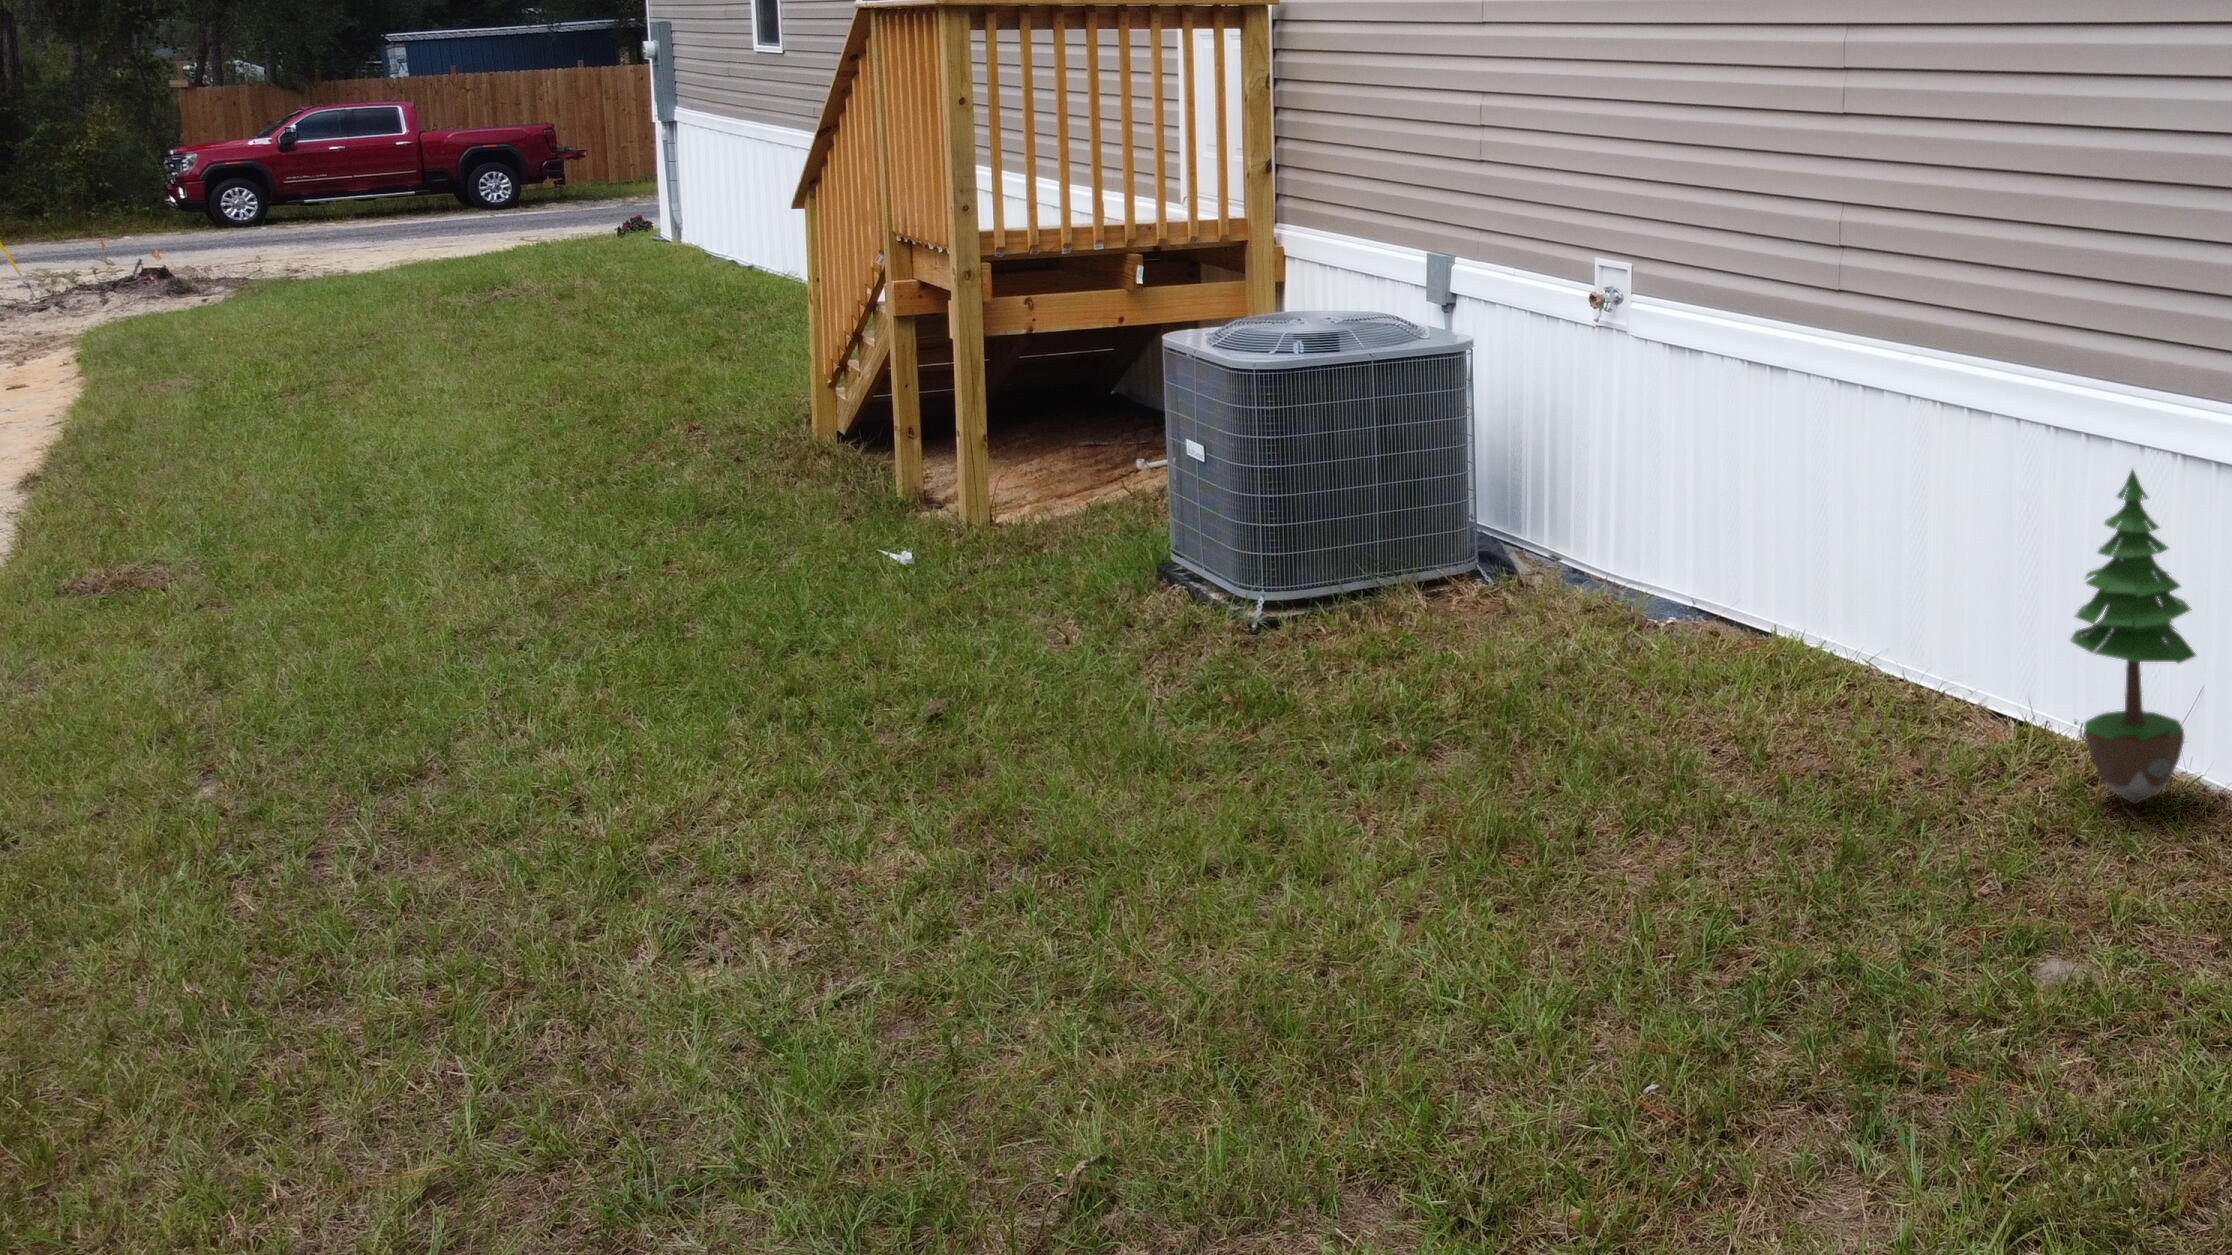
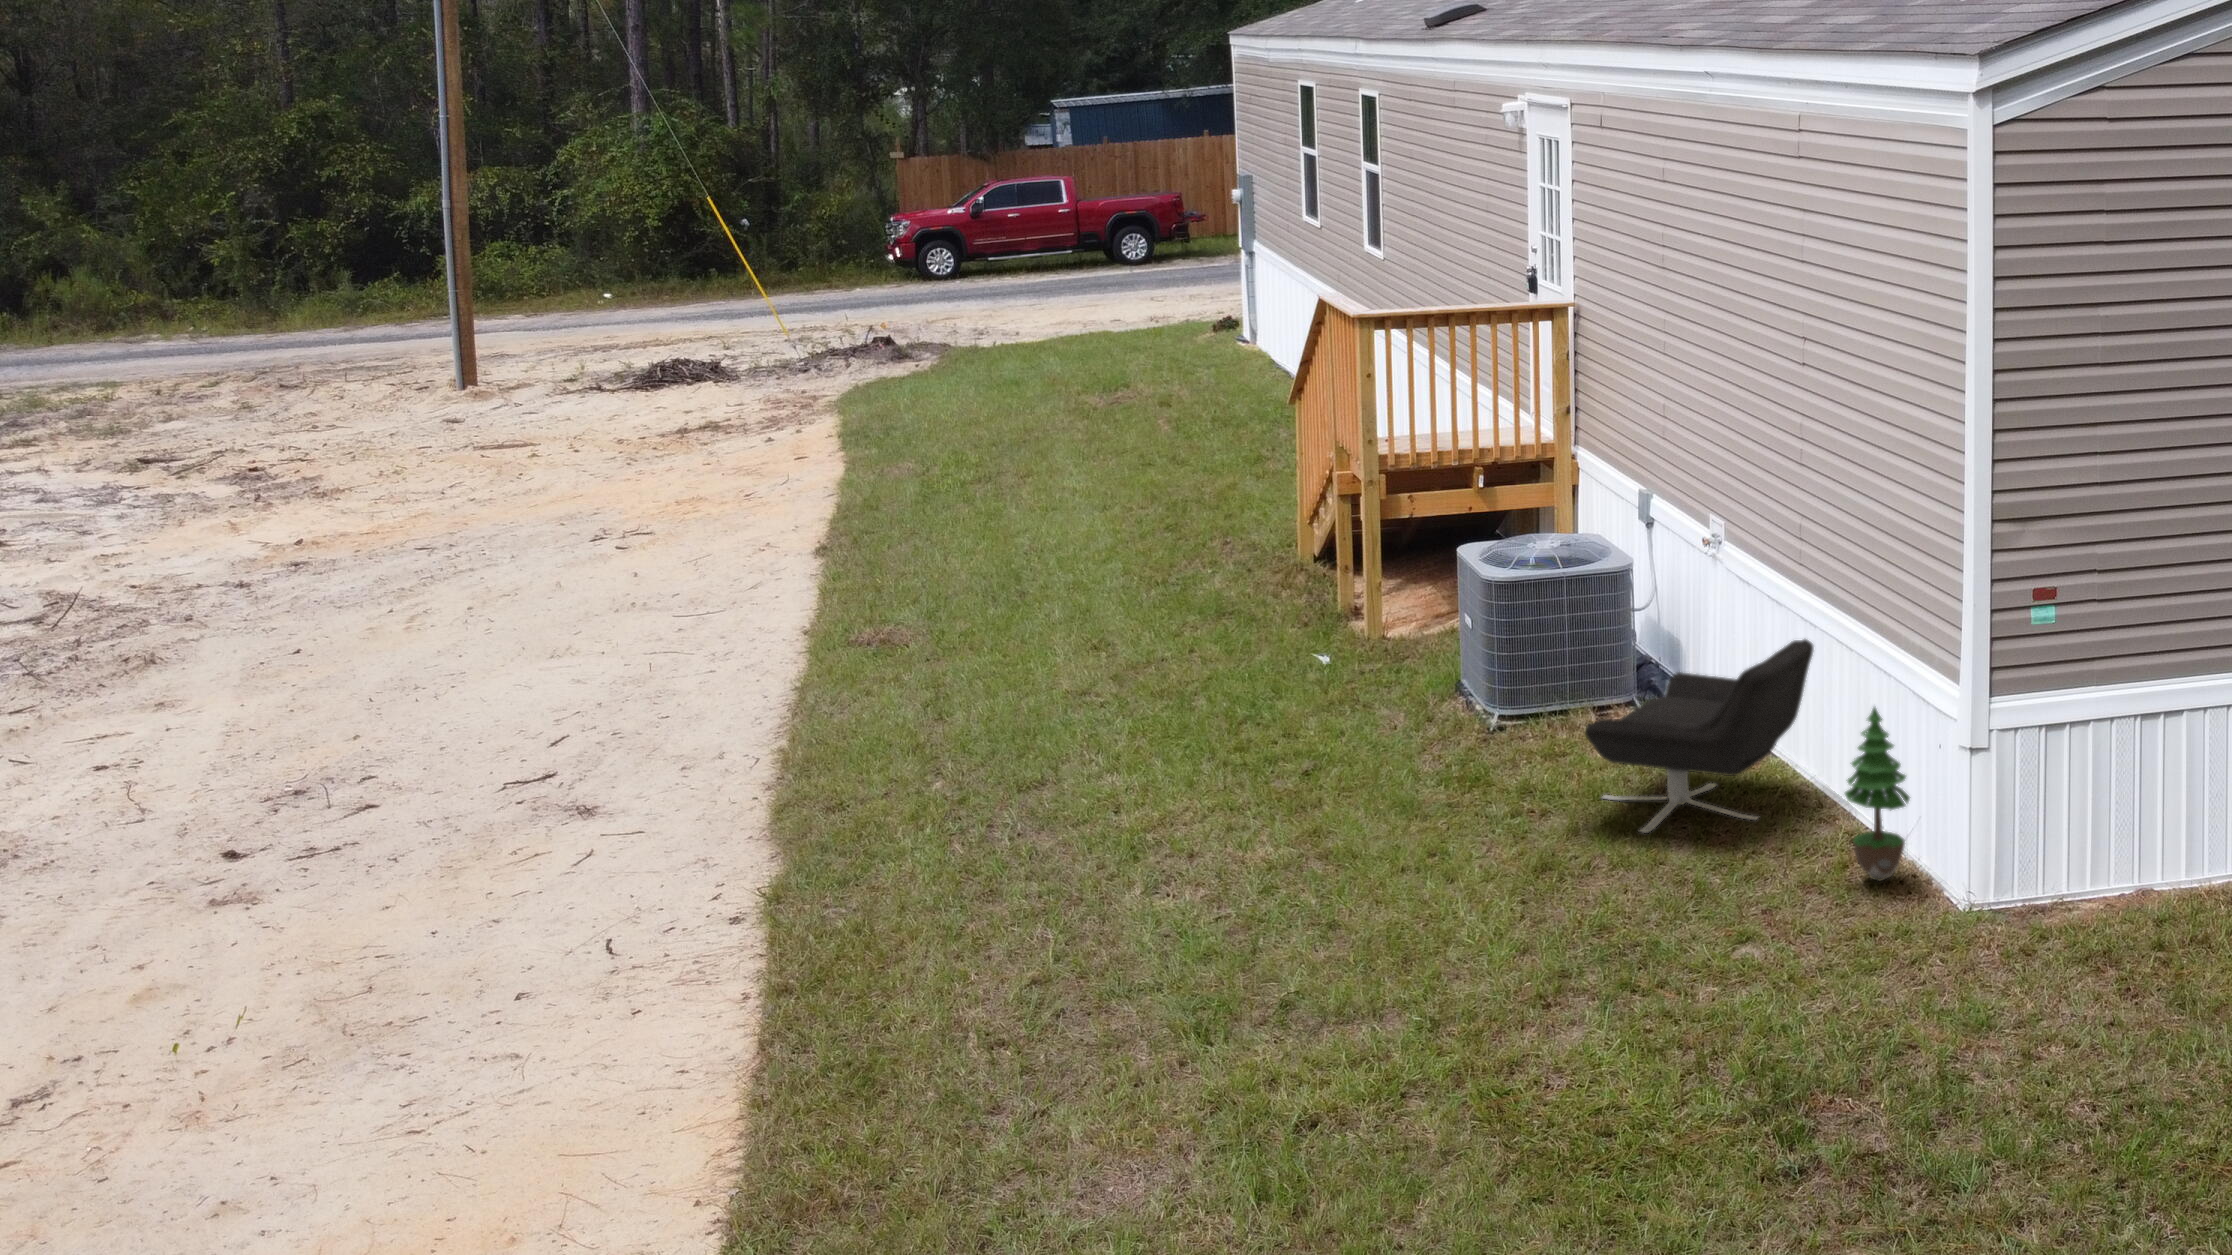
lounge chair: none [1510,399,1894,761] -> present [1585,639,1814,833]

